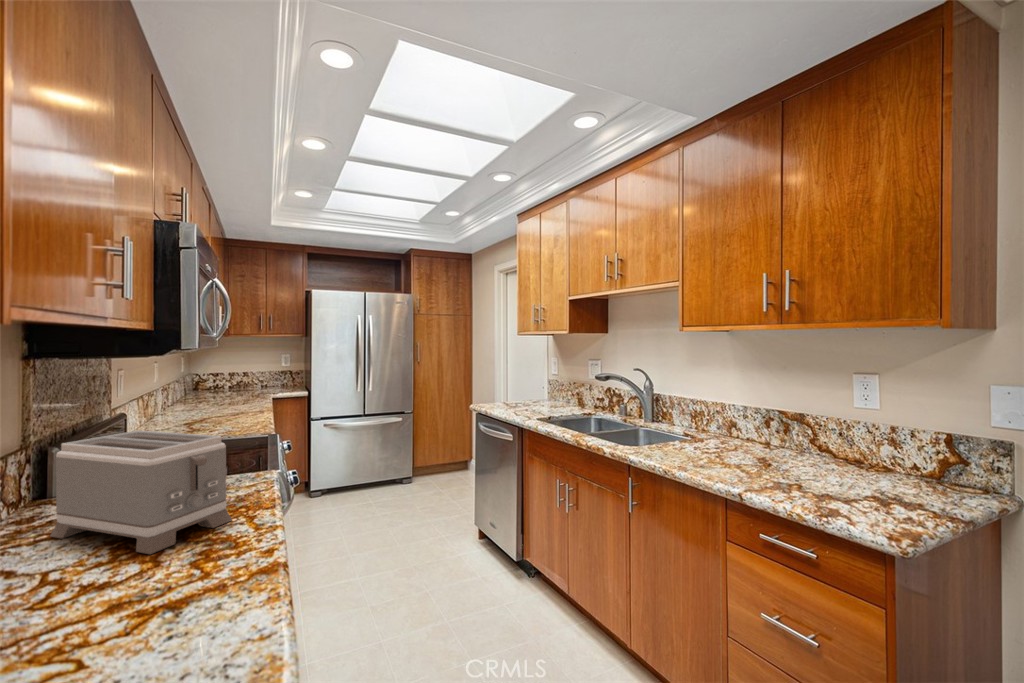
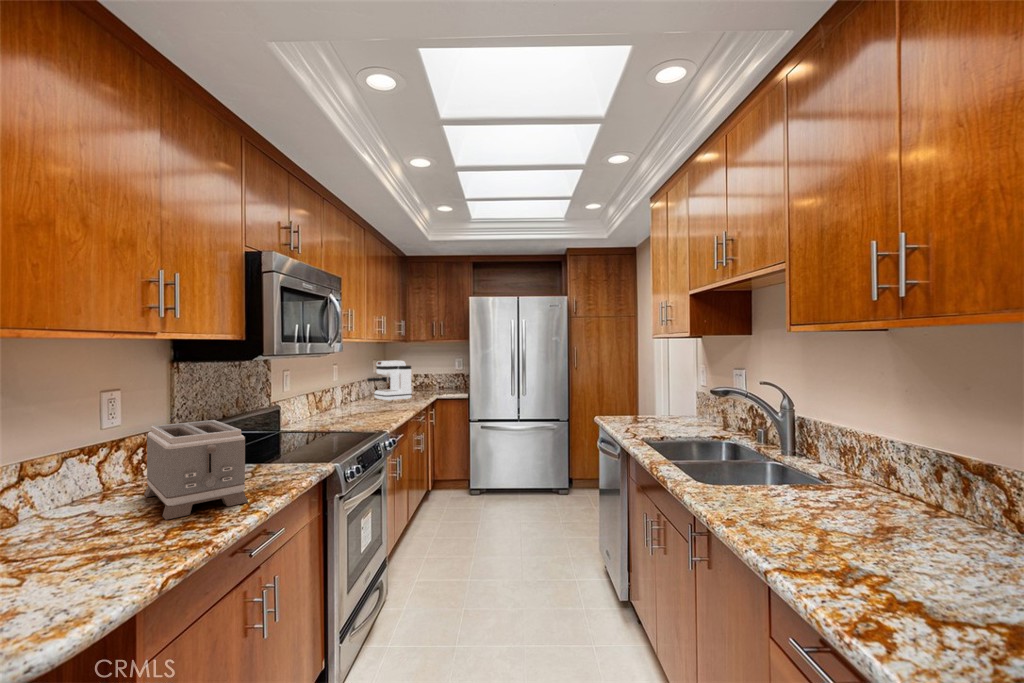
coffee maker: none [185,357,245,405] -> present [367,361,412,401]

